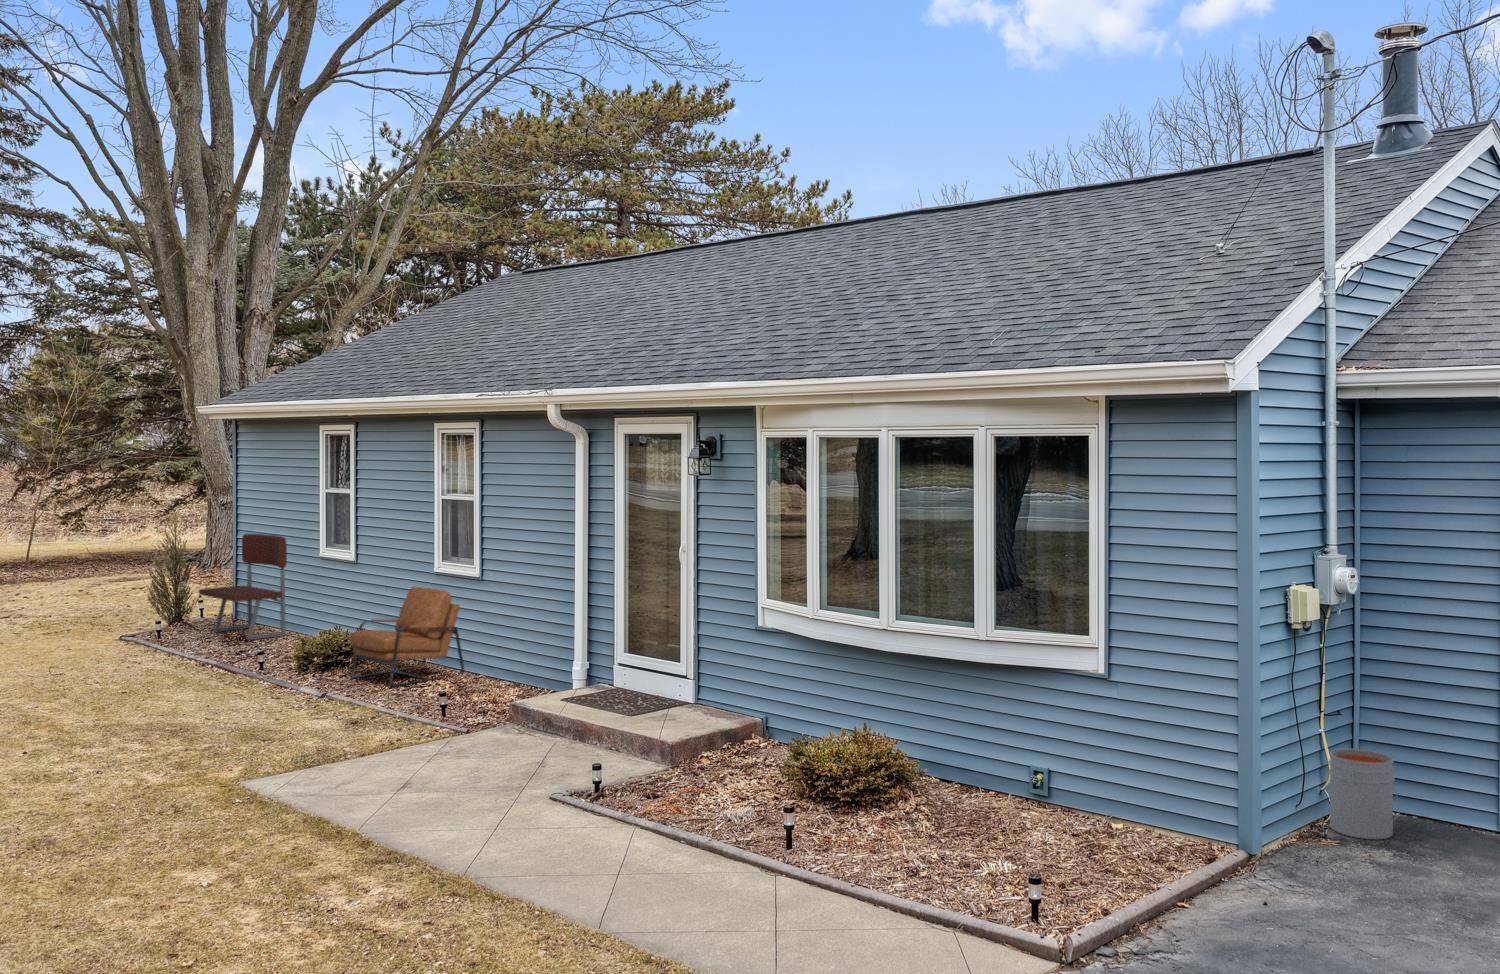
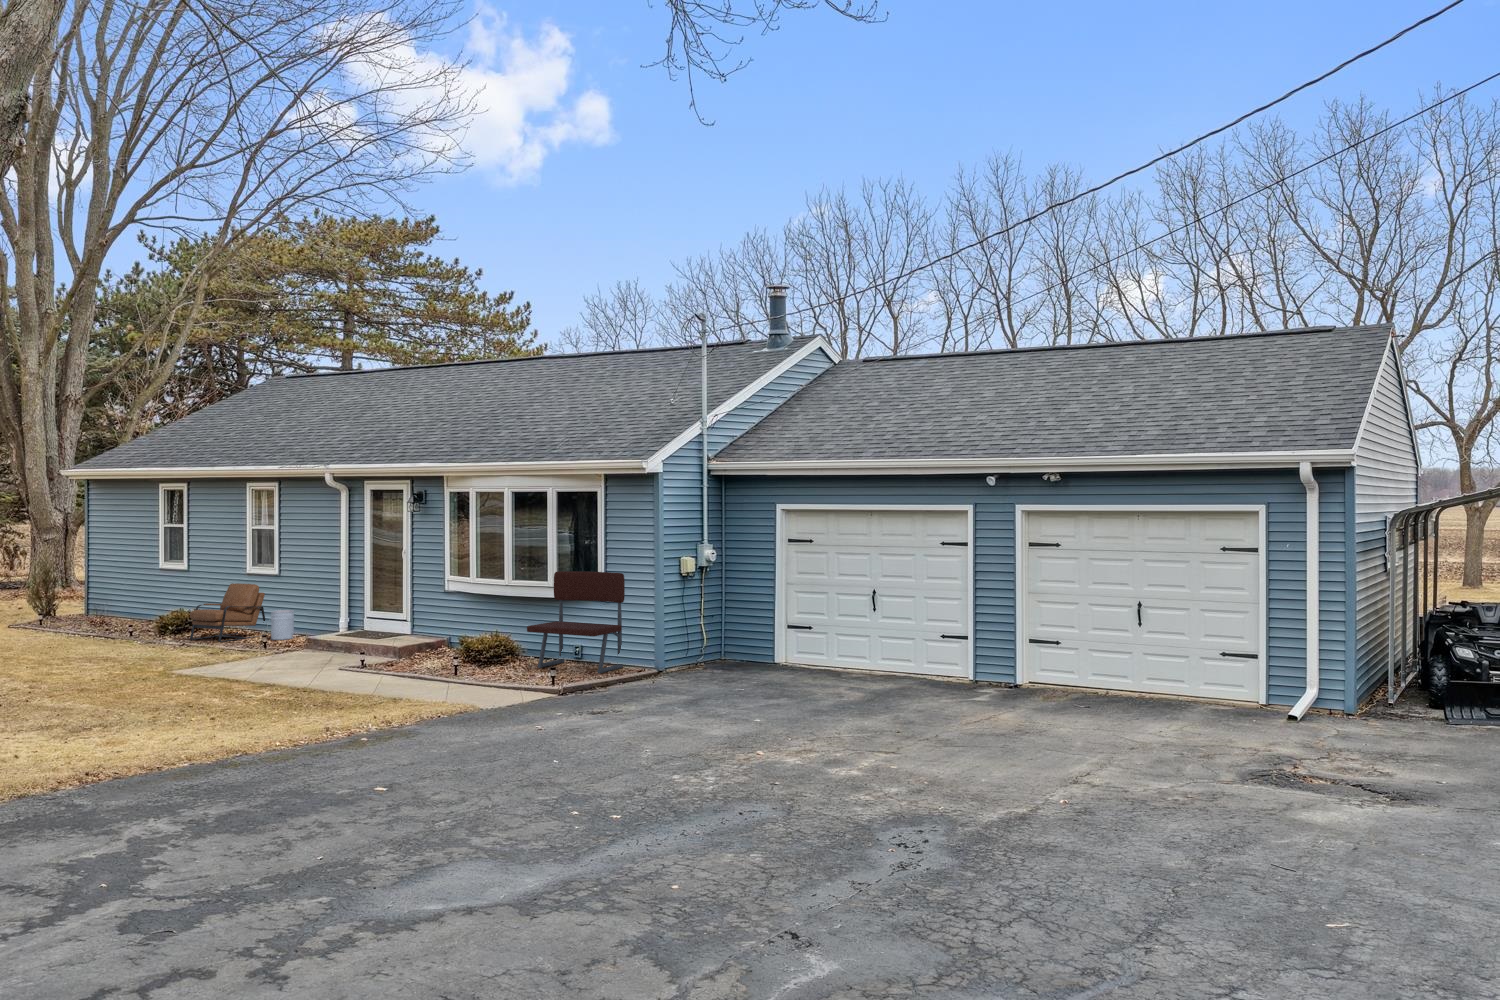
bench: present [199,534,287,640] -> present [527,571,625,673]
bucket: present [1328,749,1400,839] -> present [270,610,294,640]

